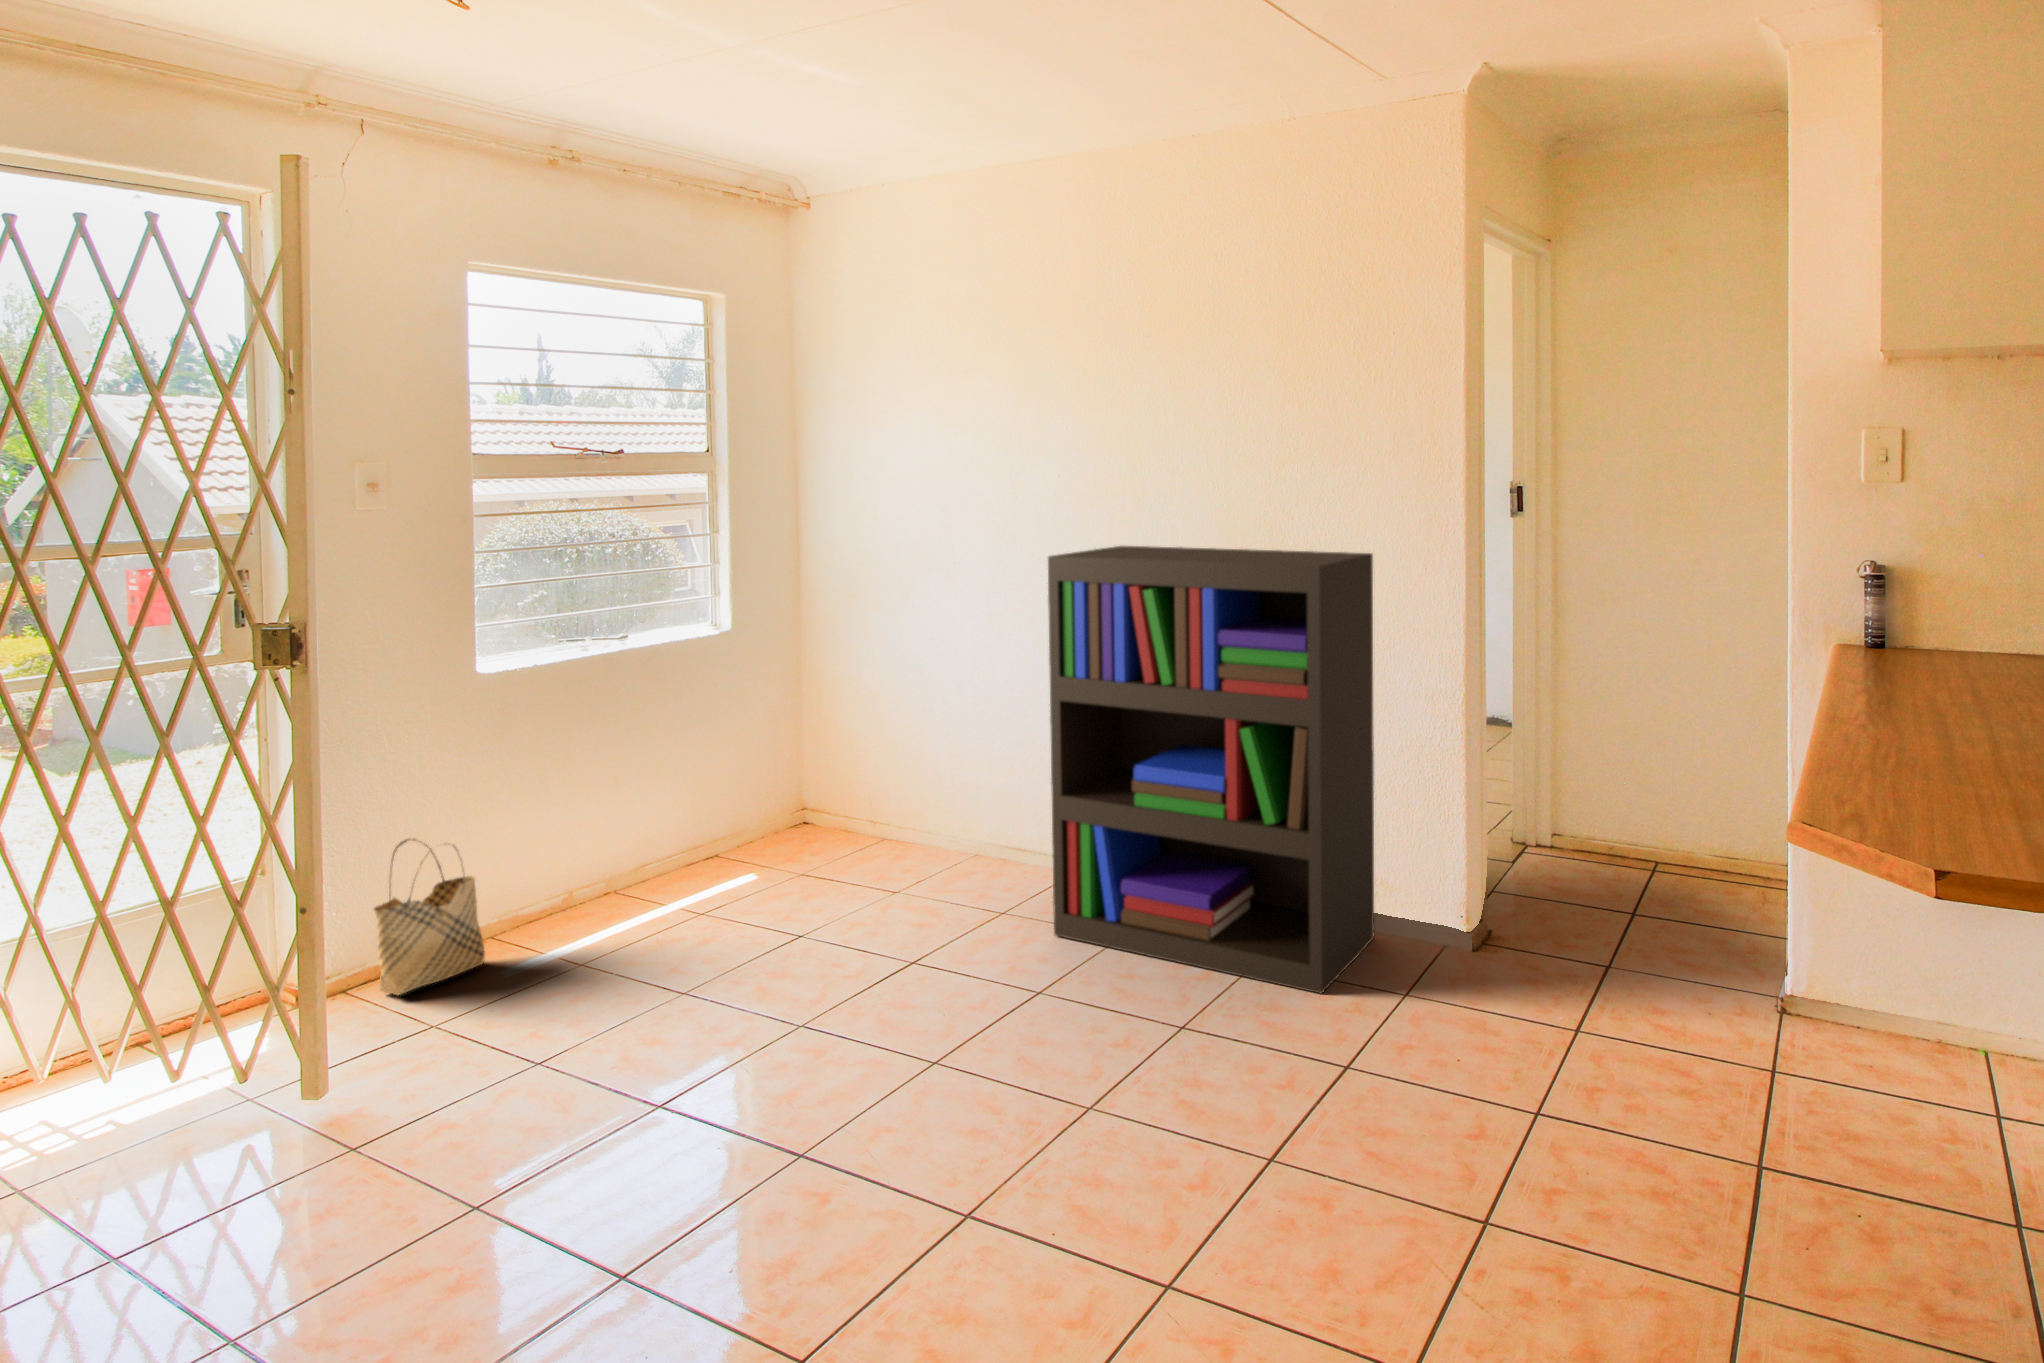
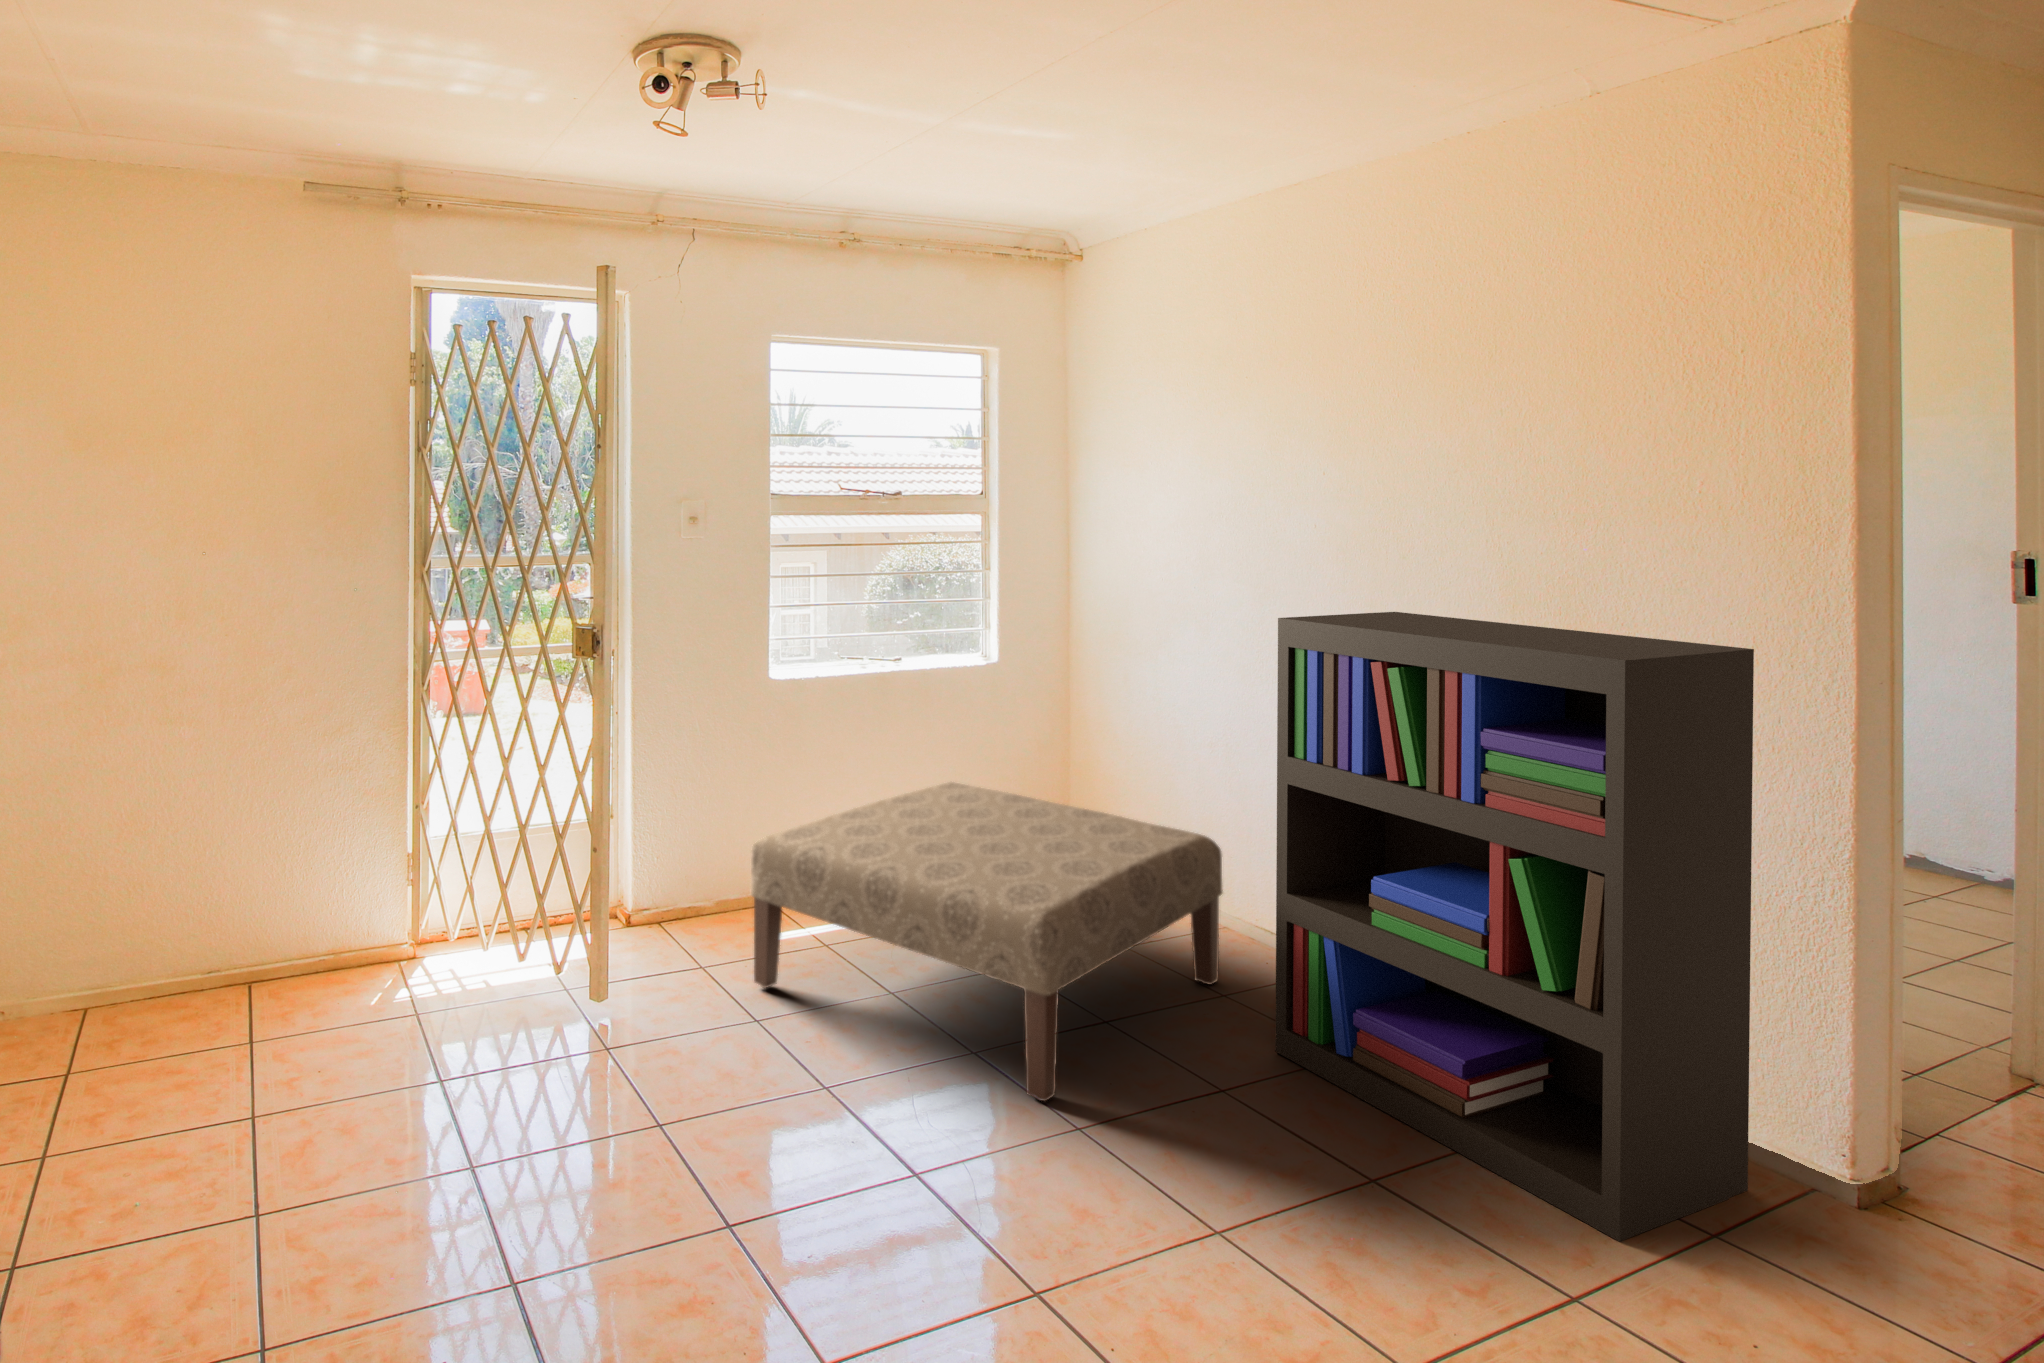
ottoman: none [514,757,986,1032] -> present [751,782,1223,1101]
woven basket: present [374,839,485,995] -> none [668,811,751,940]

